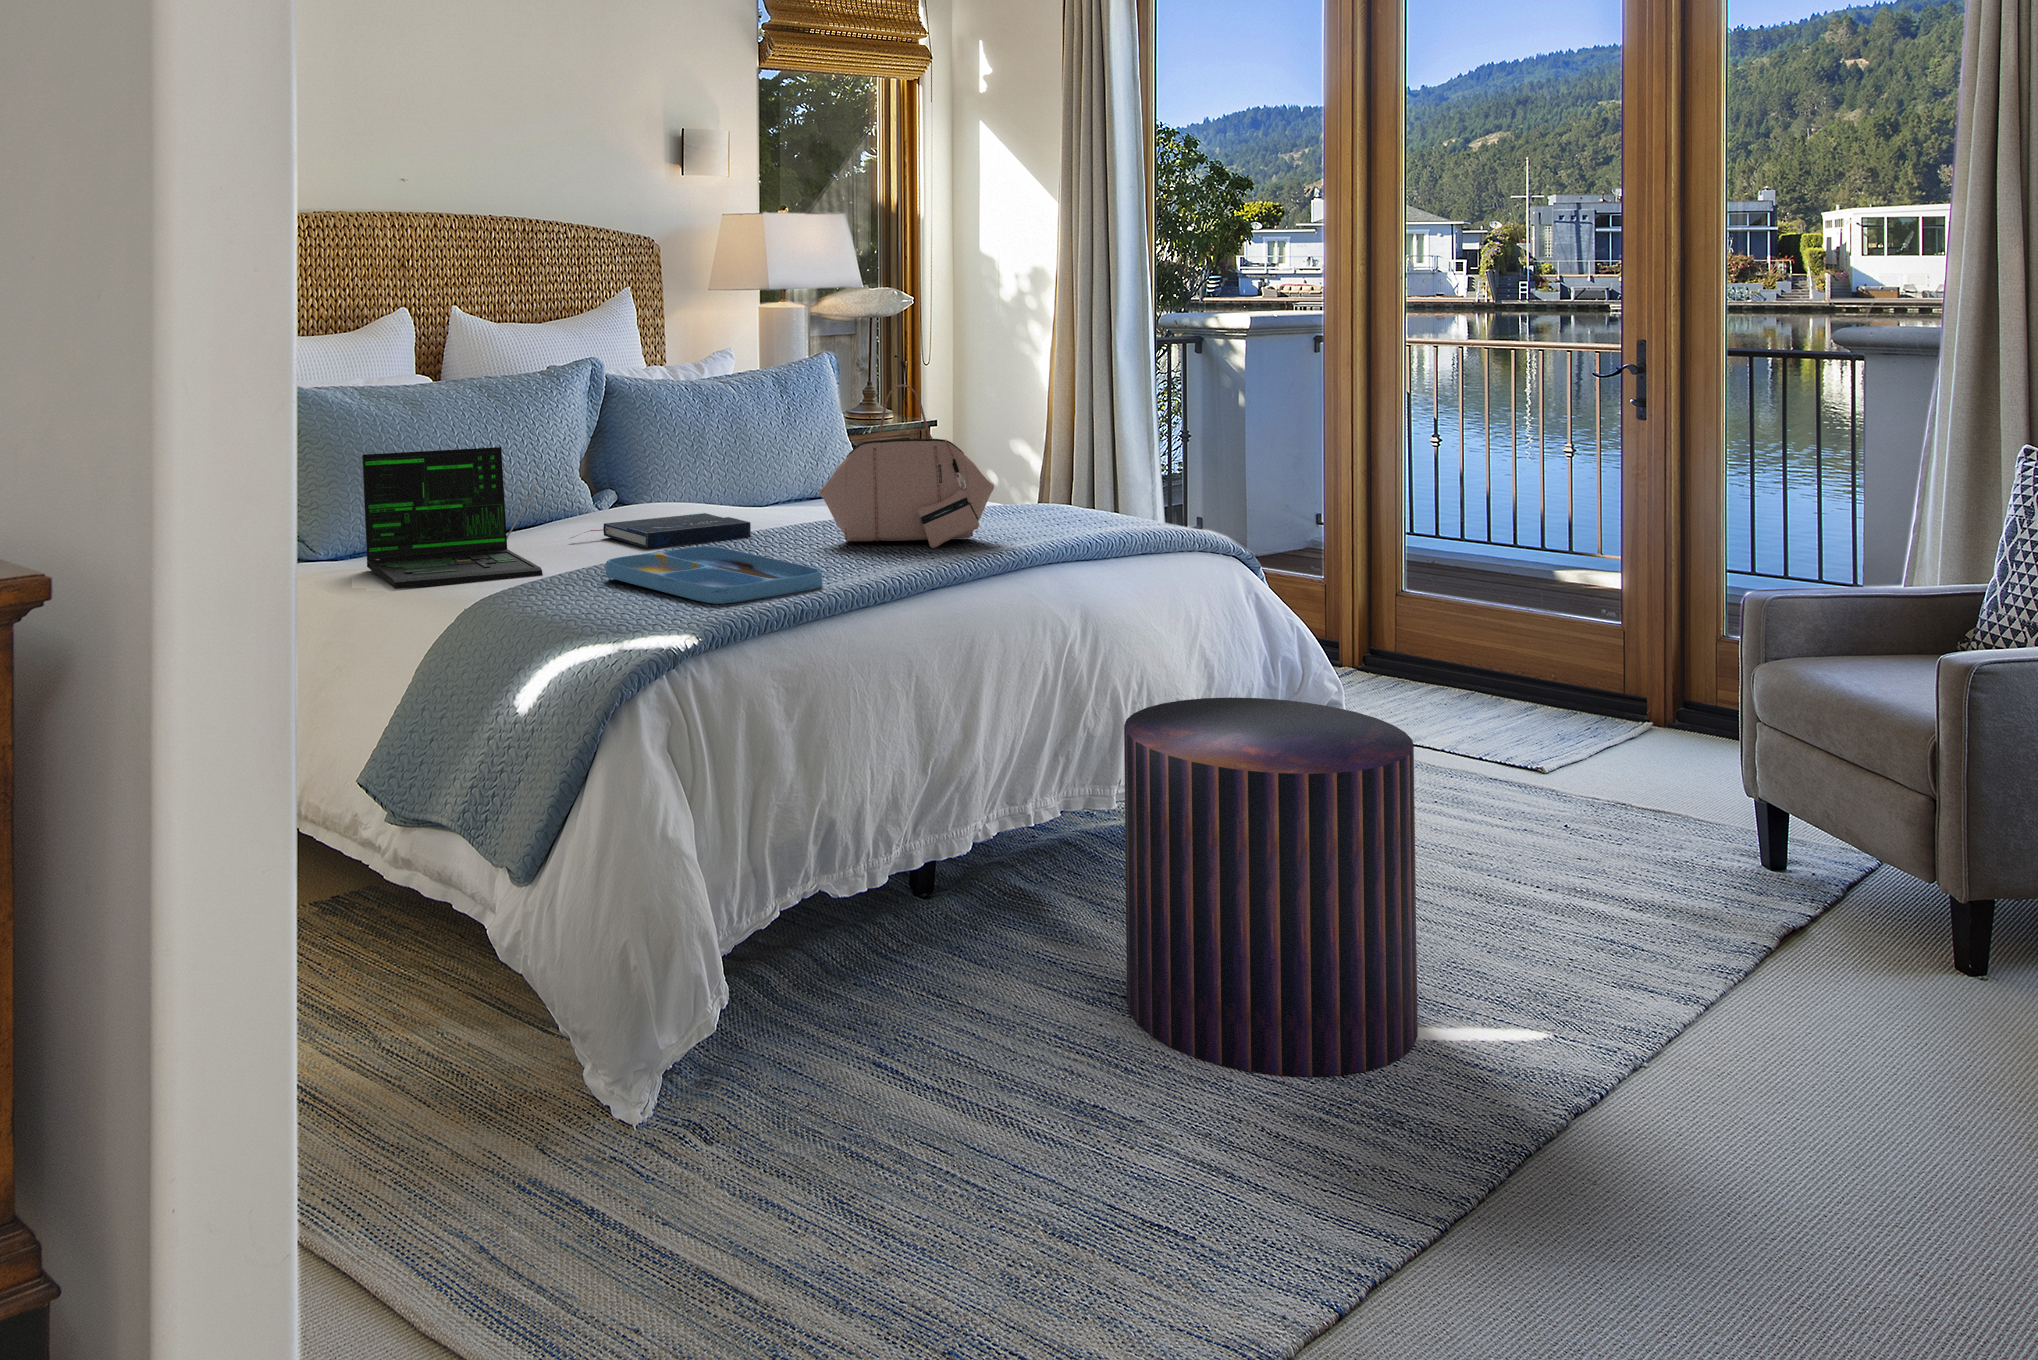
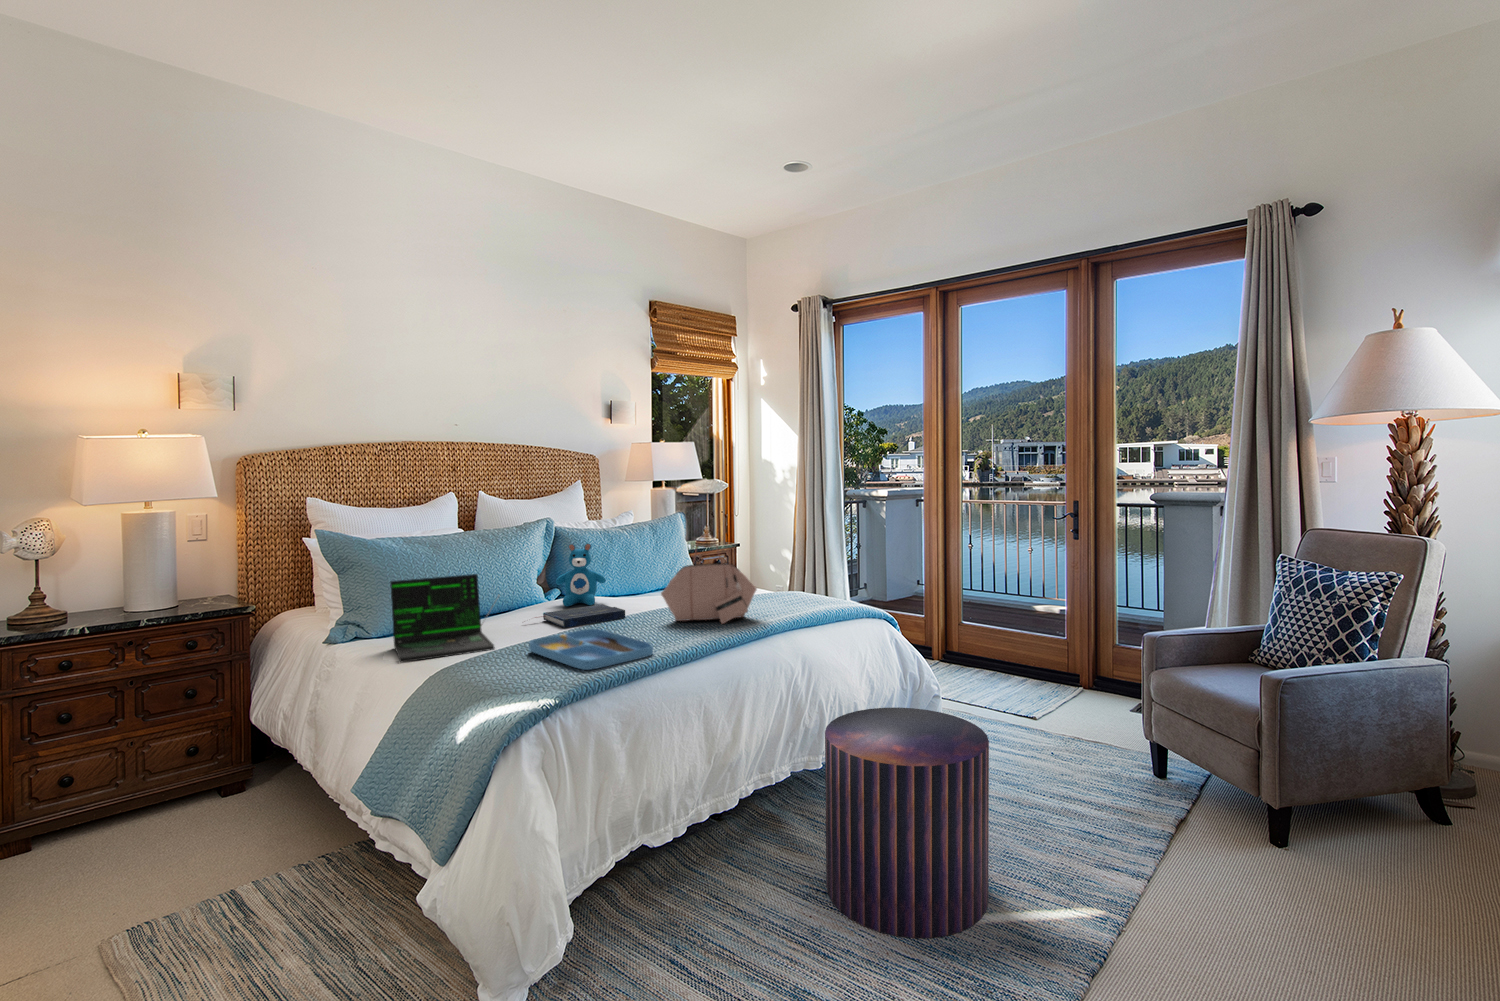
teddy bear: none [612,402,703,518] -> present [556,543,606,606]

